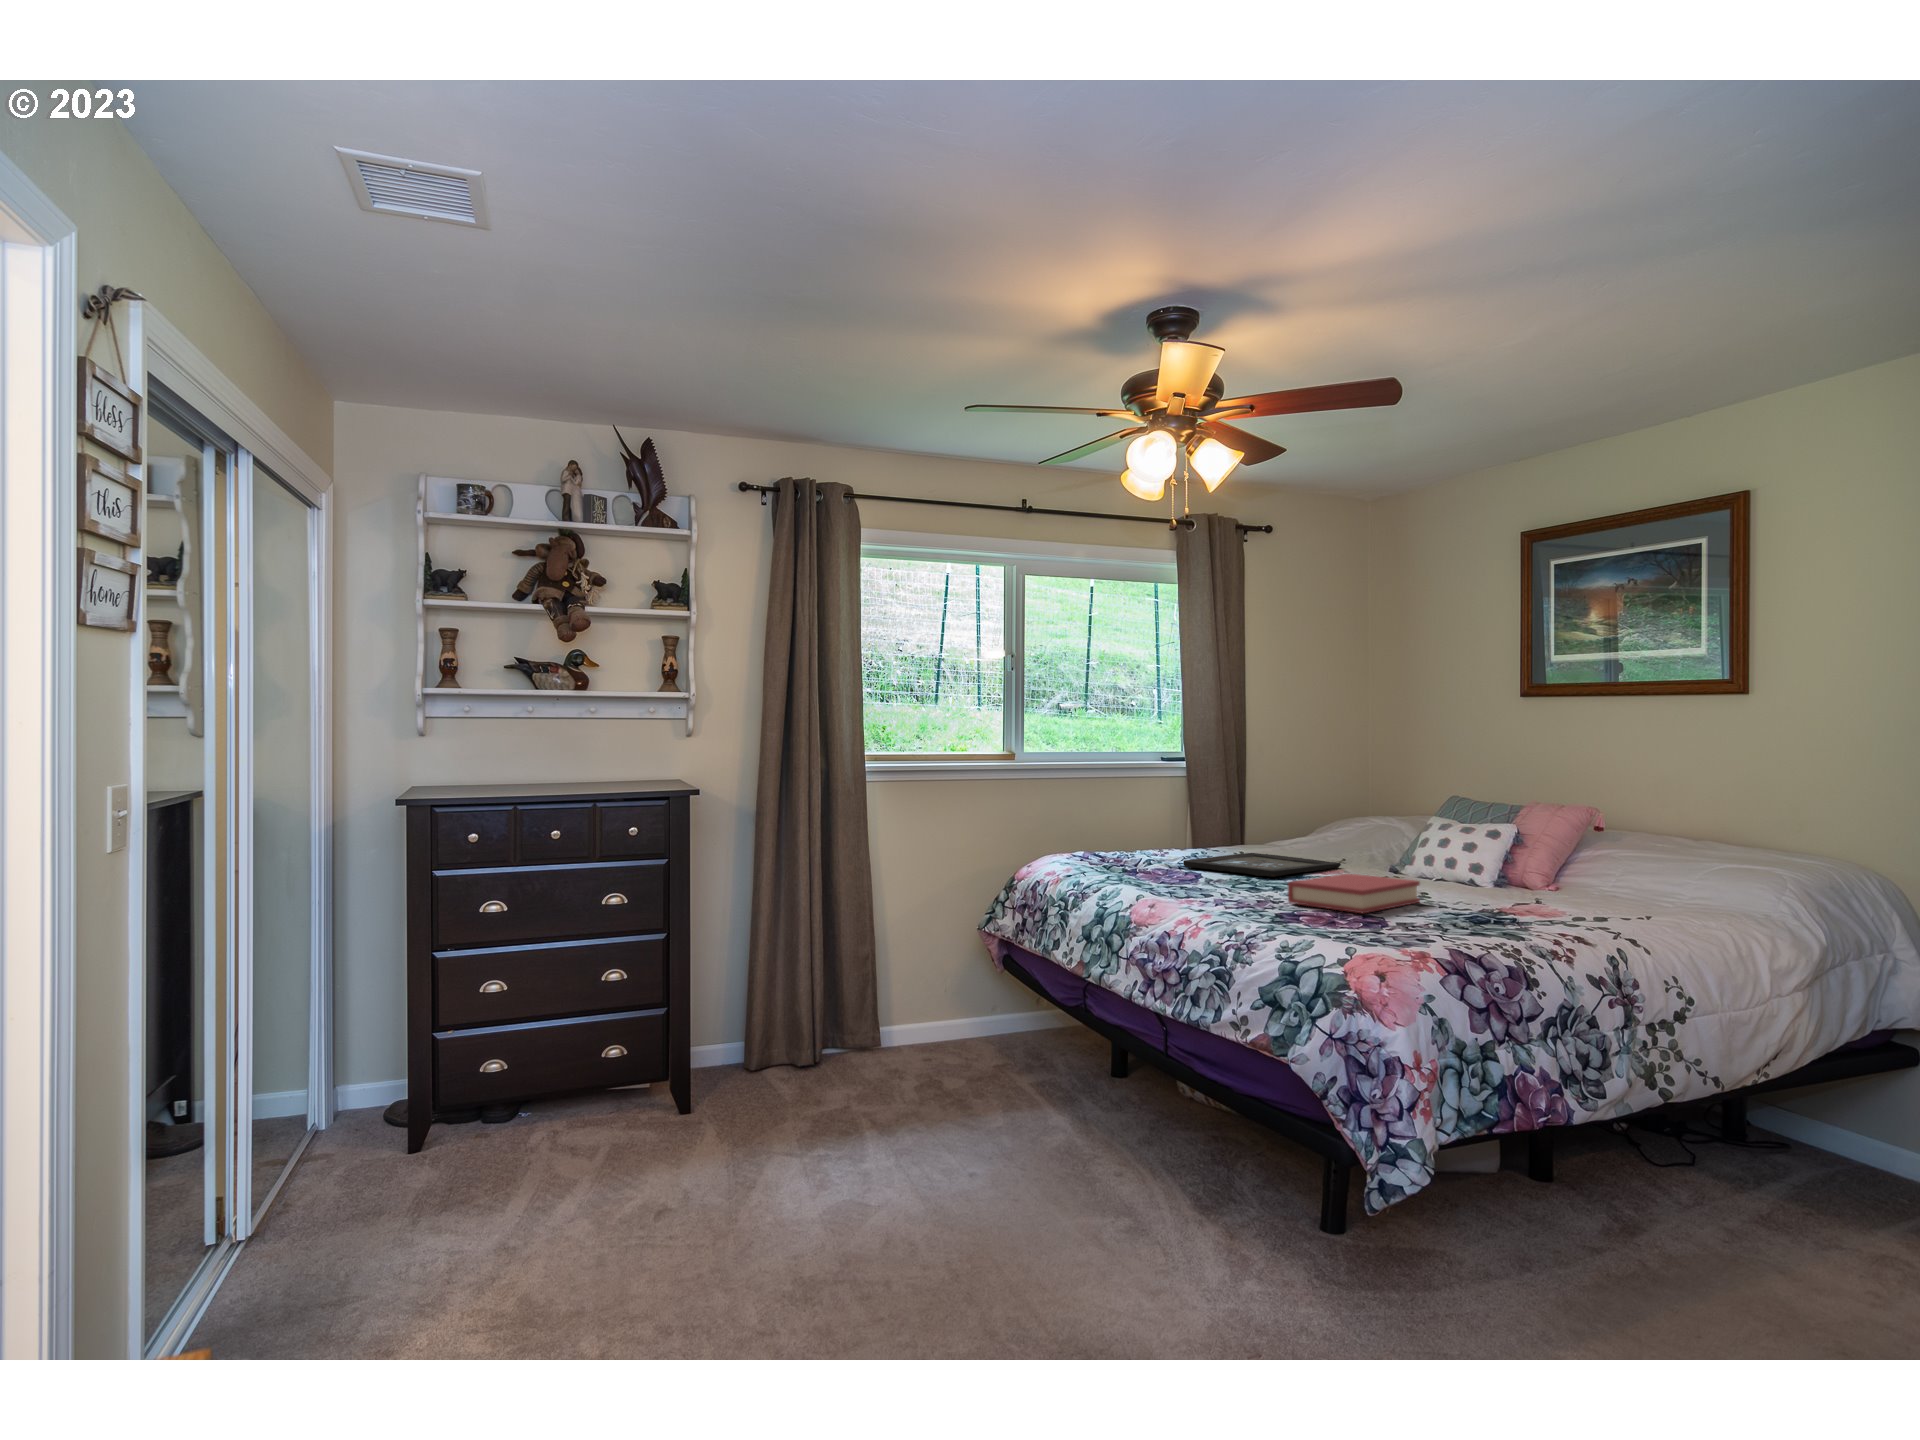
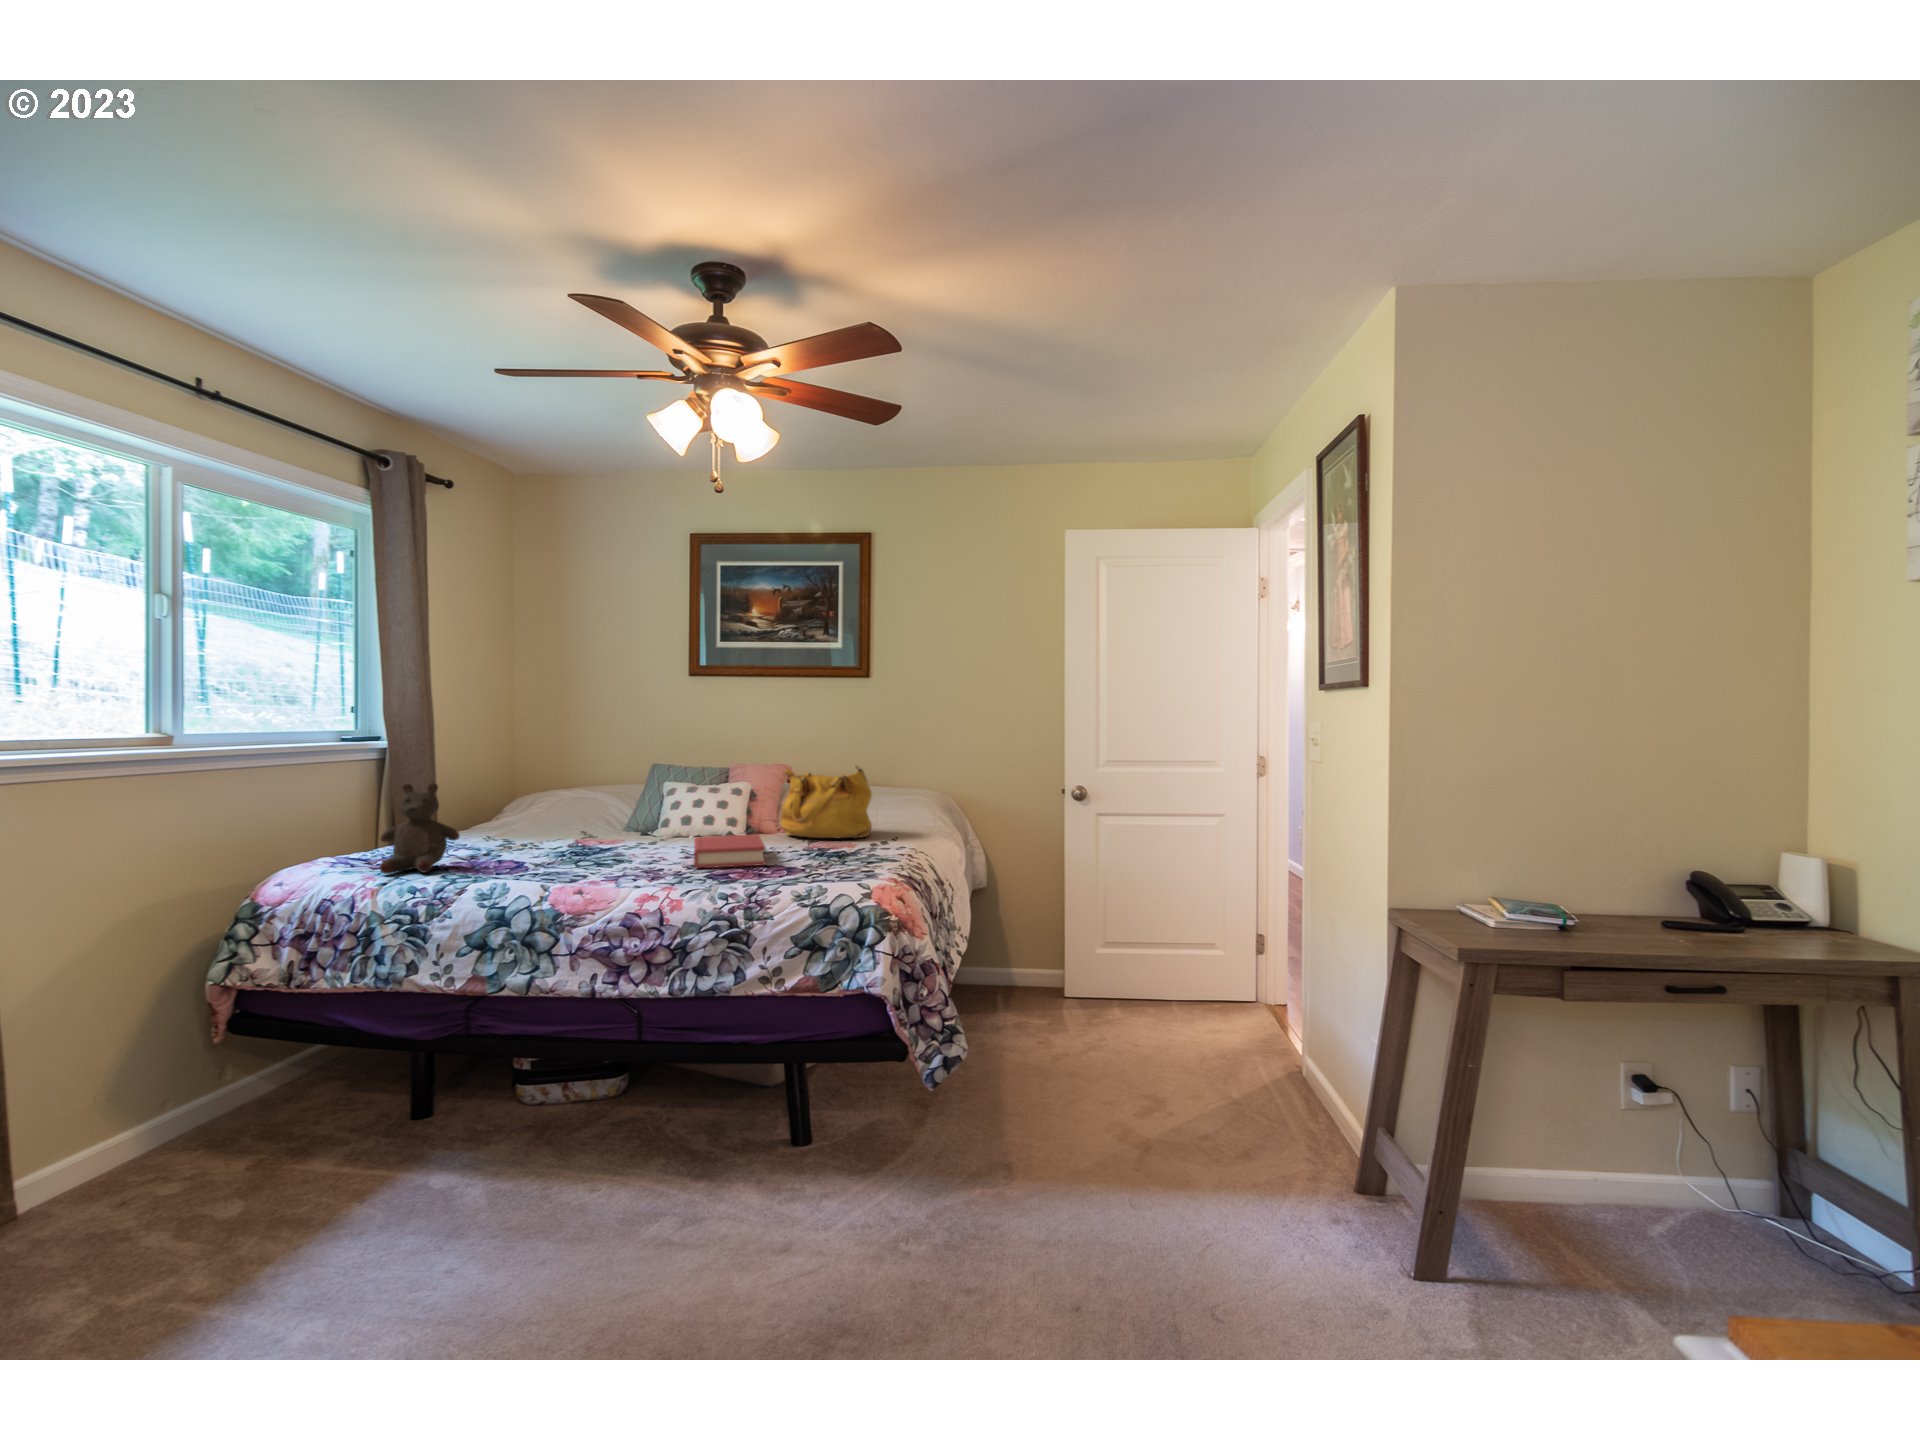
stuffed bear: none [1088,793,1149,871] -> present [379,783,460,874]
handbag: none [1501,801,1653,913] -> present [781,766,872,838]
tray: present [1183,853,1340,877] -> none [483,831,611,856]

